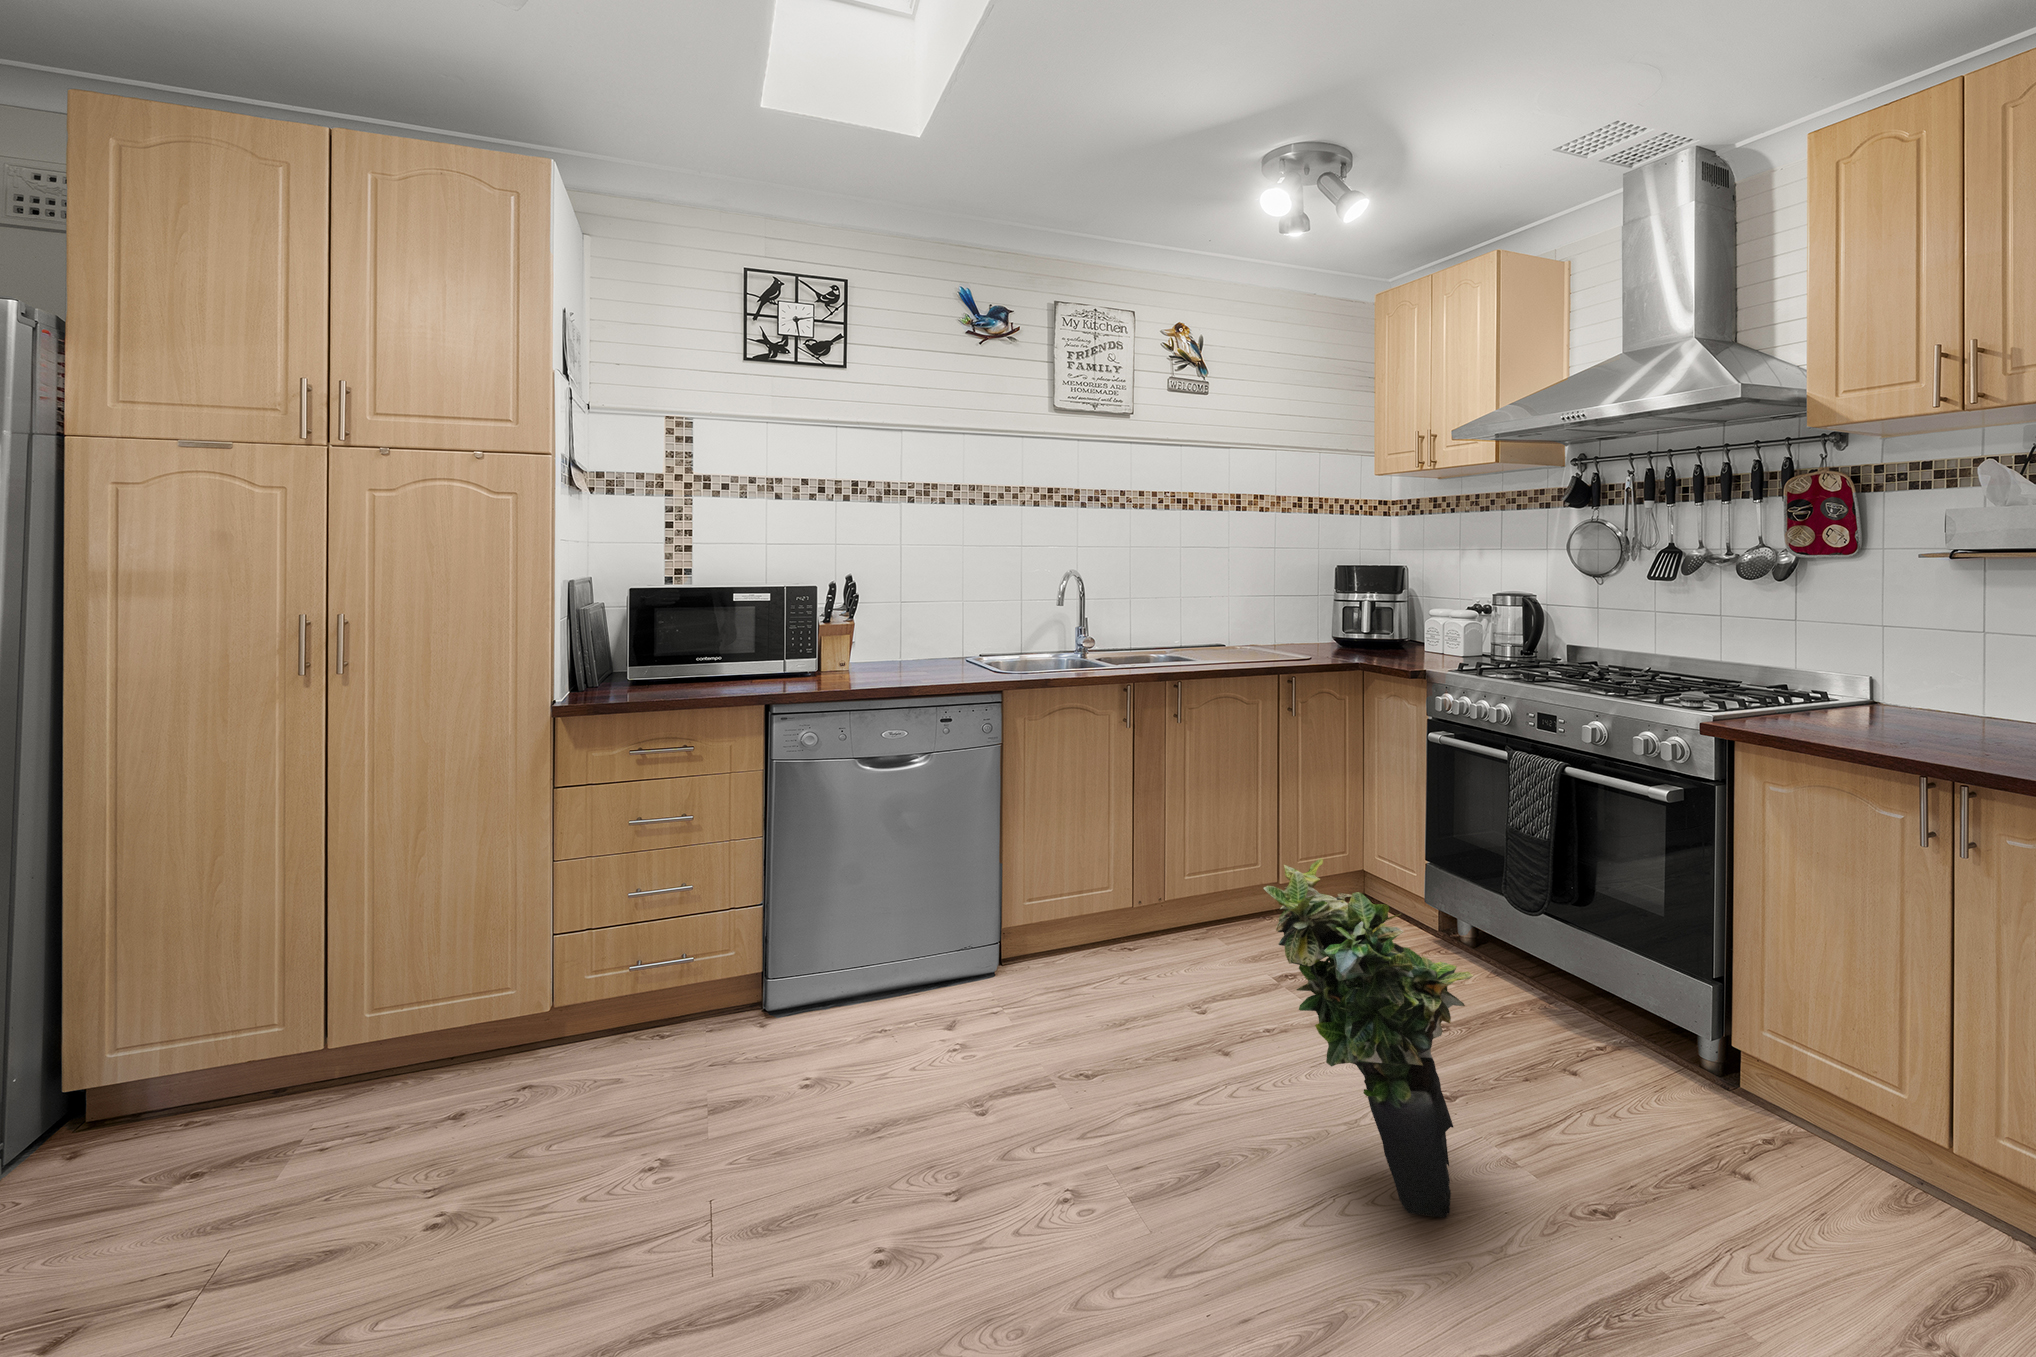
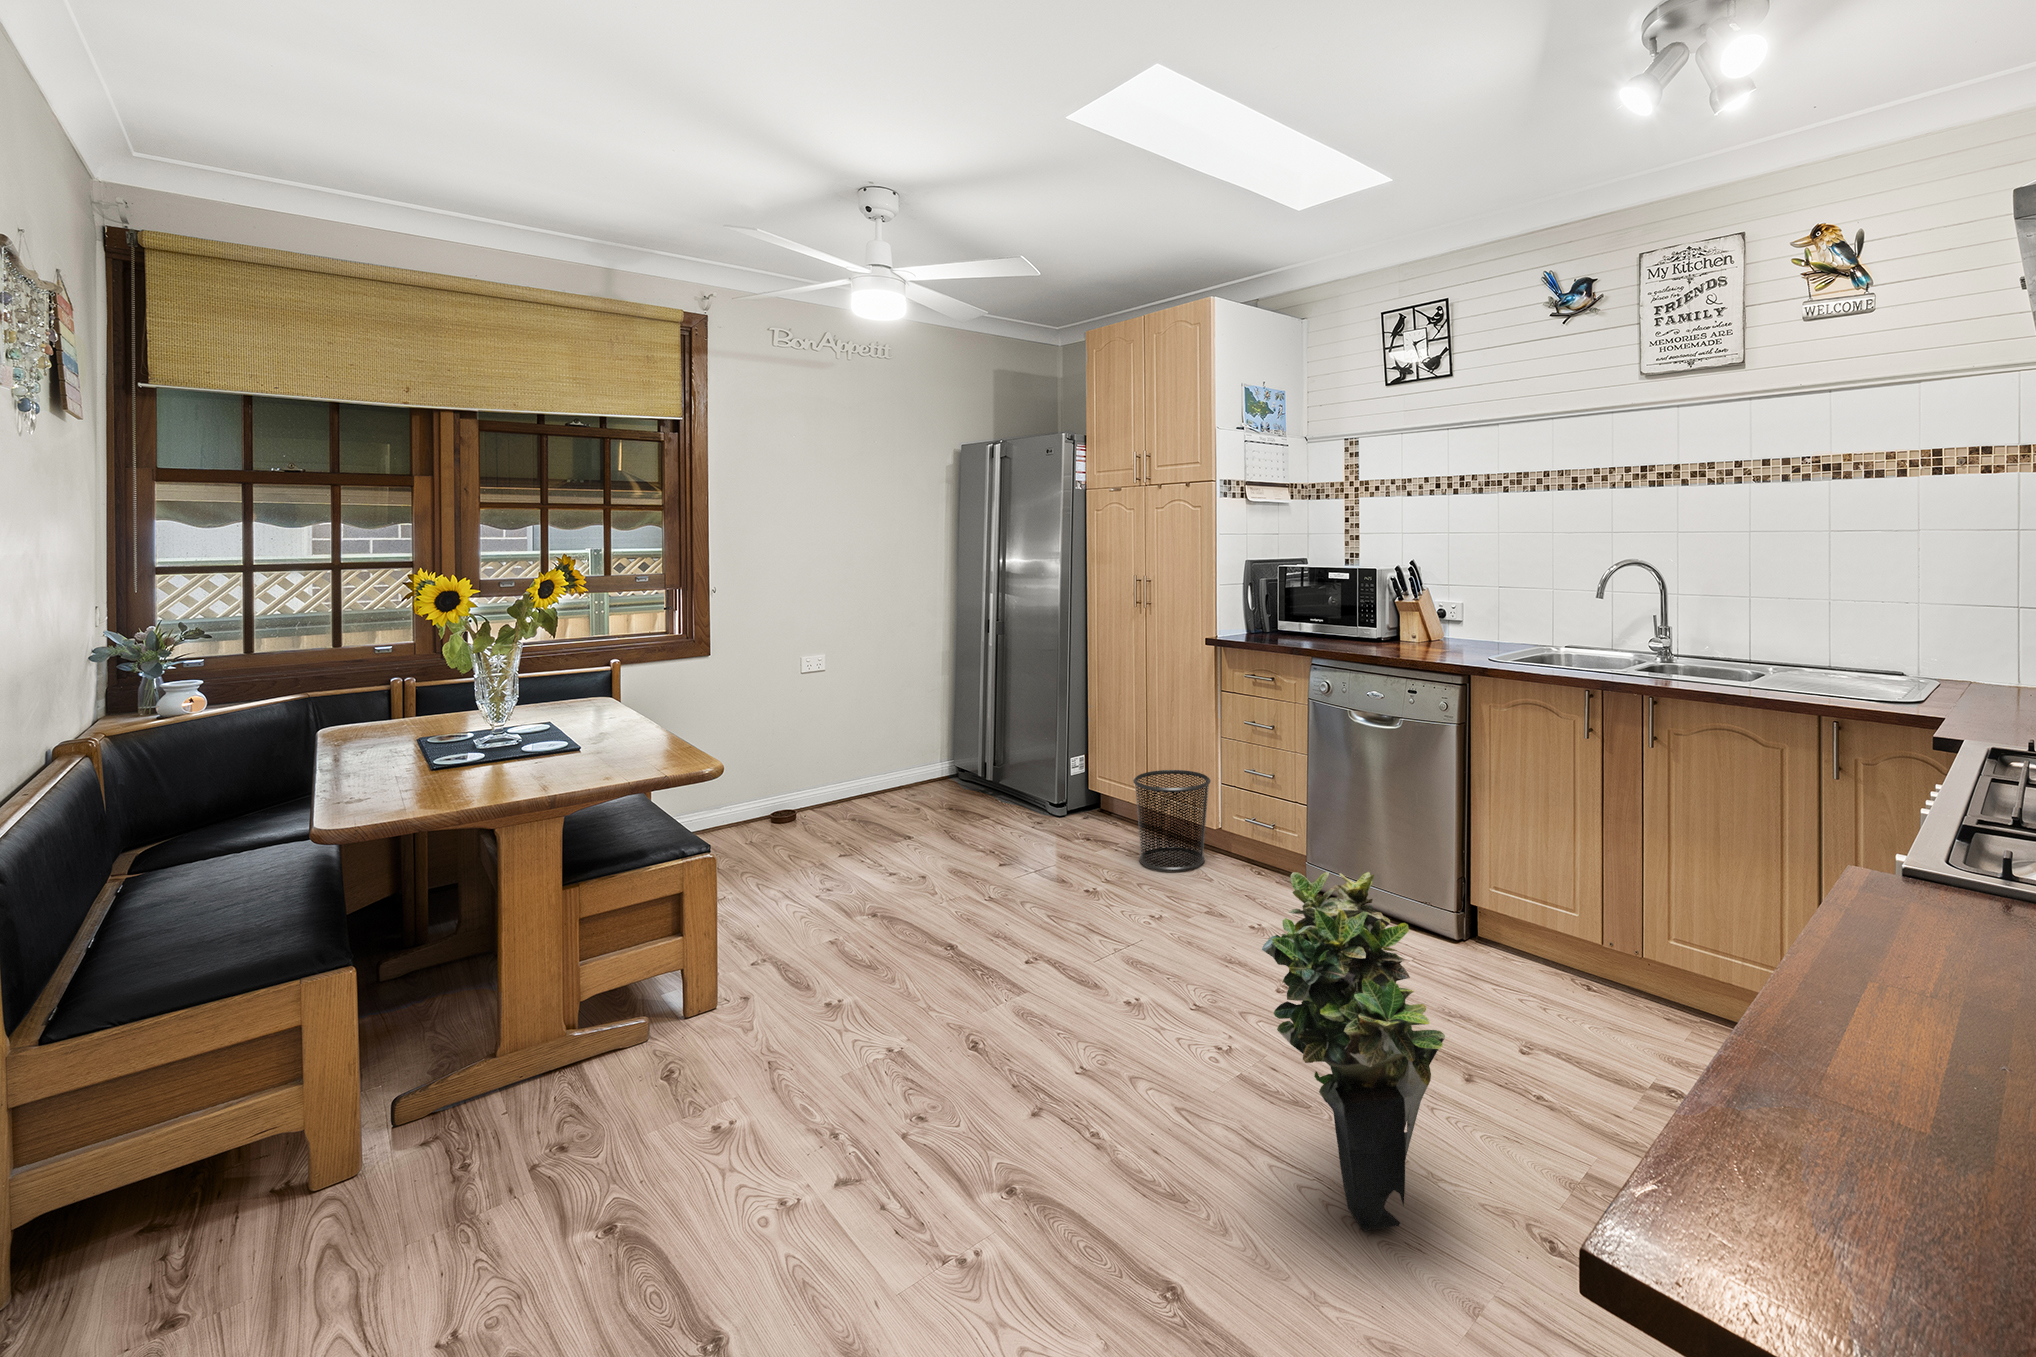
waste bin: none [427,920,594,1119] -> present [1133,770,1211,871]

